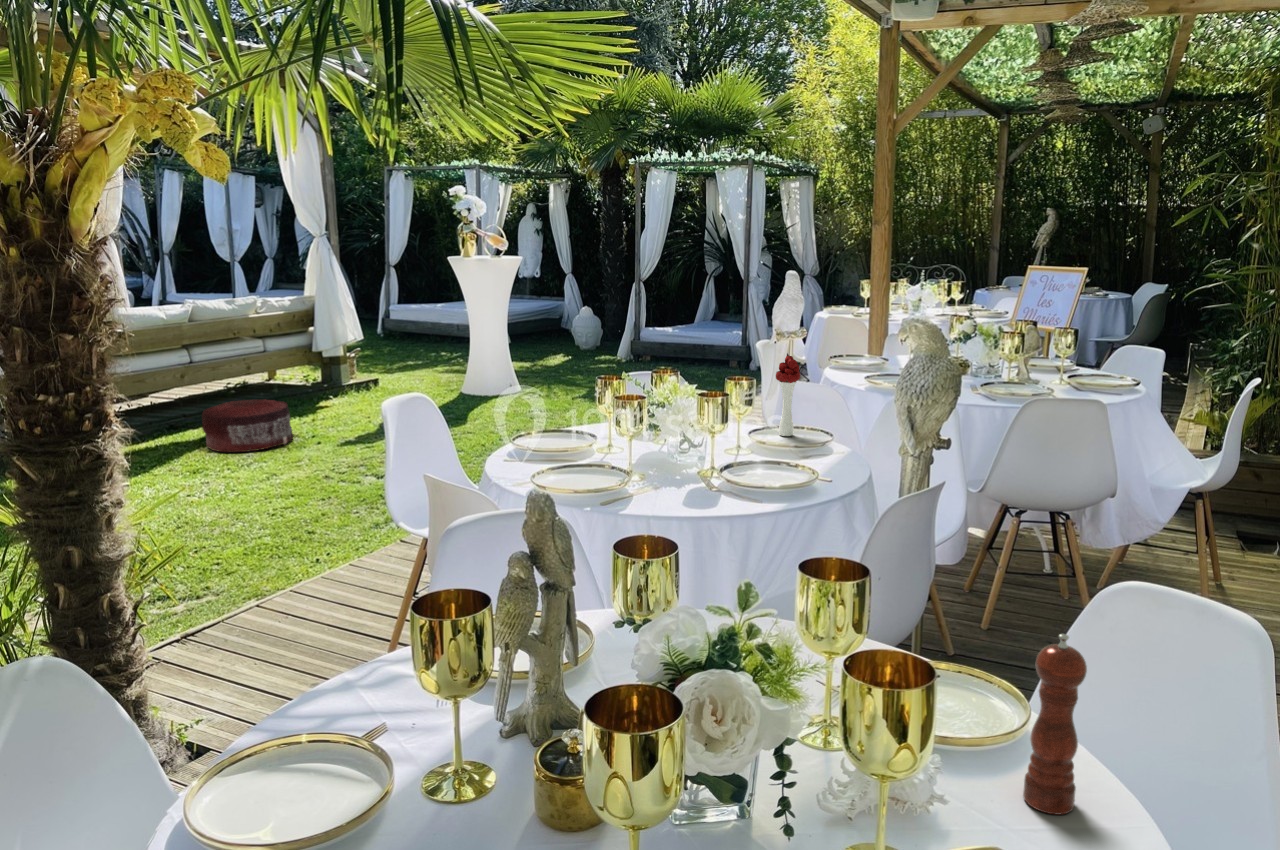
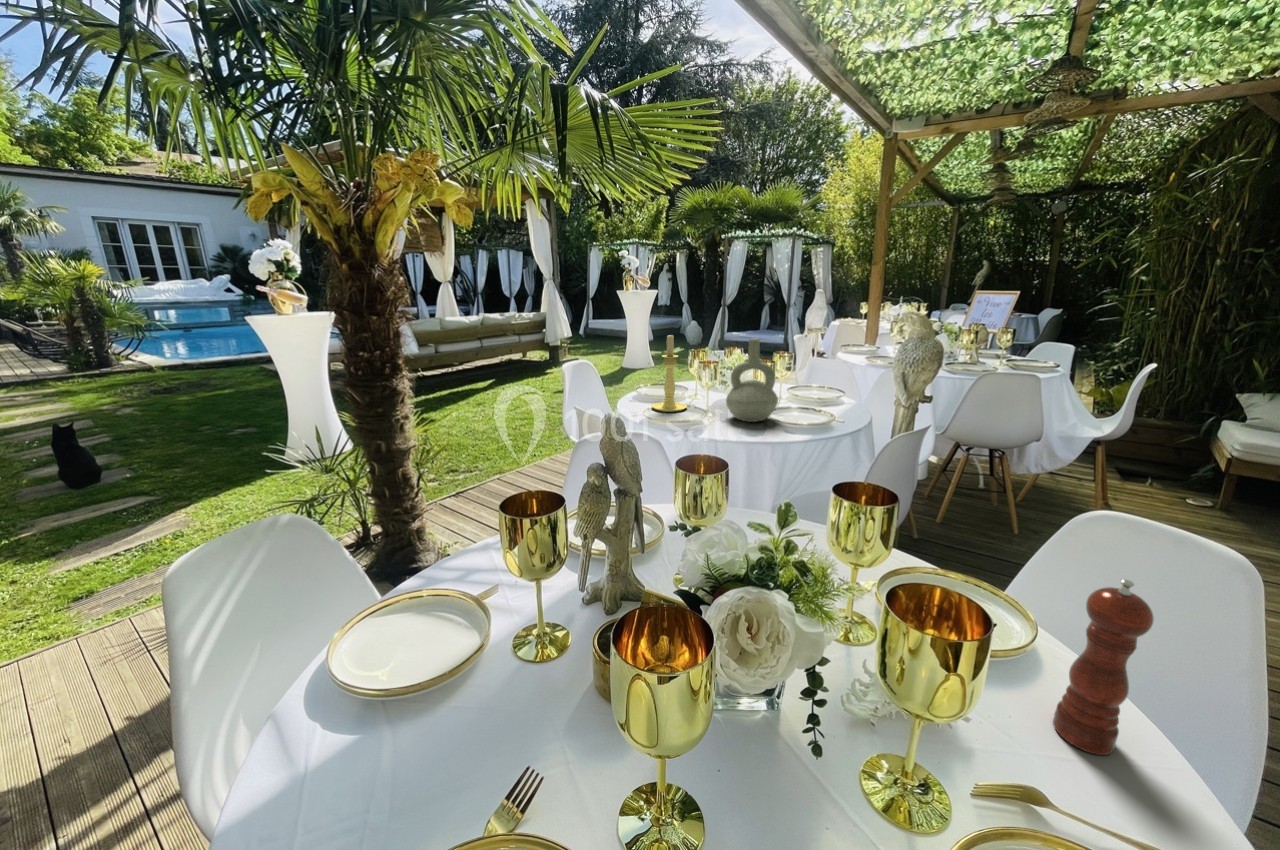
flower bouquet: present [776,356,800,436] -> none [807,338,824,391]
candle holder: none [543,357,599,478] -> present [652,335,687,412]
decorative vase: none [659,364,736,489] -> present [726,339,778,422]
pouf: present [202,399,294,452] -> none [485,366,533,394]

